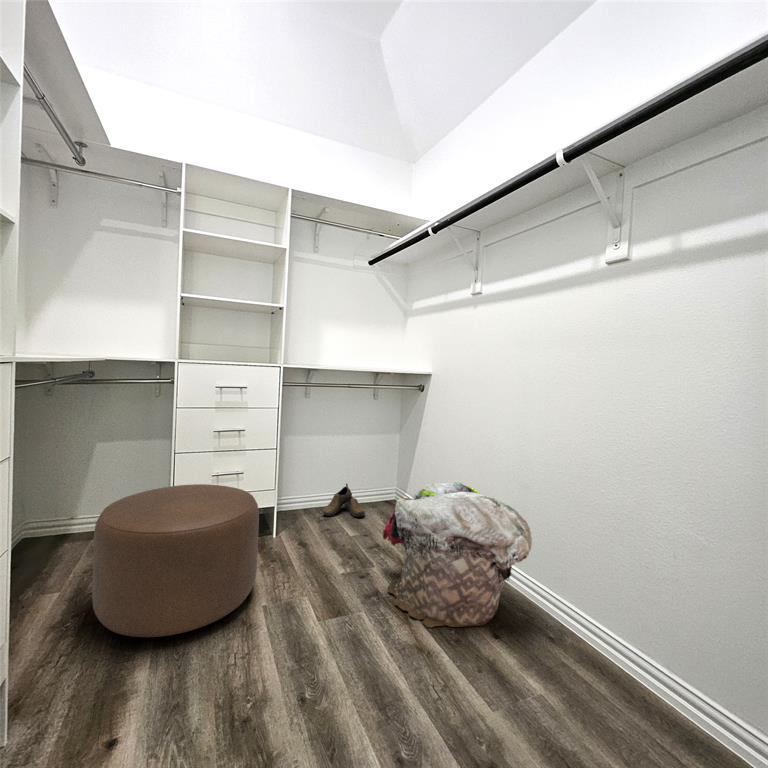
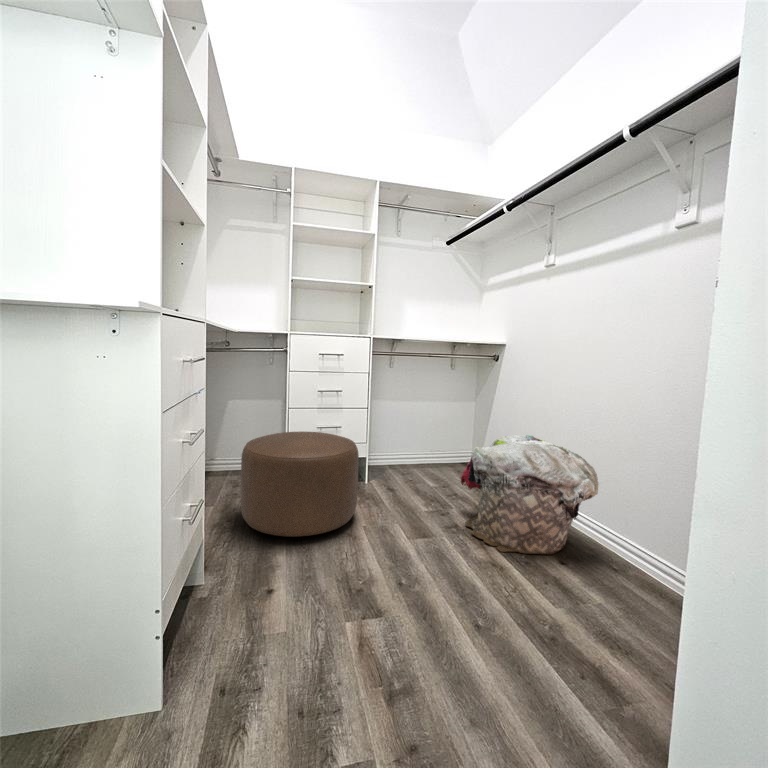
shoe: present [323,483,365,517] -> none [406,444,443,473]

